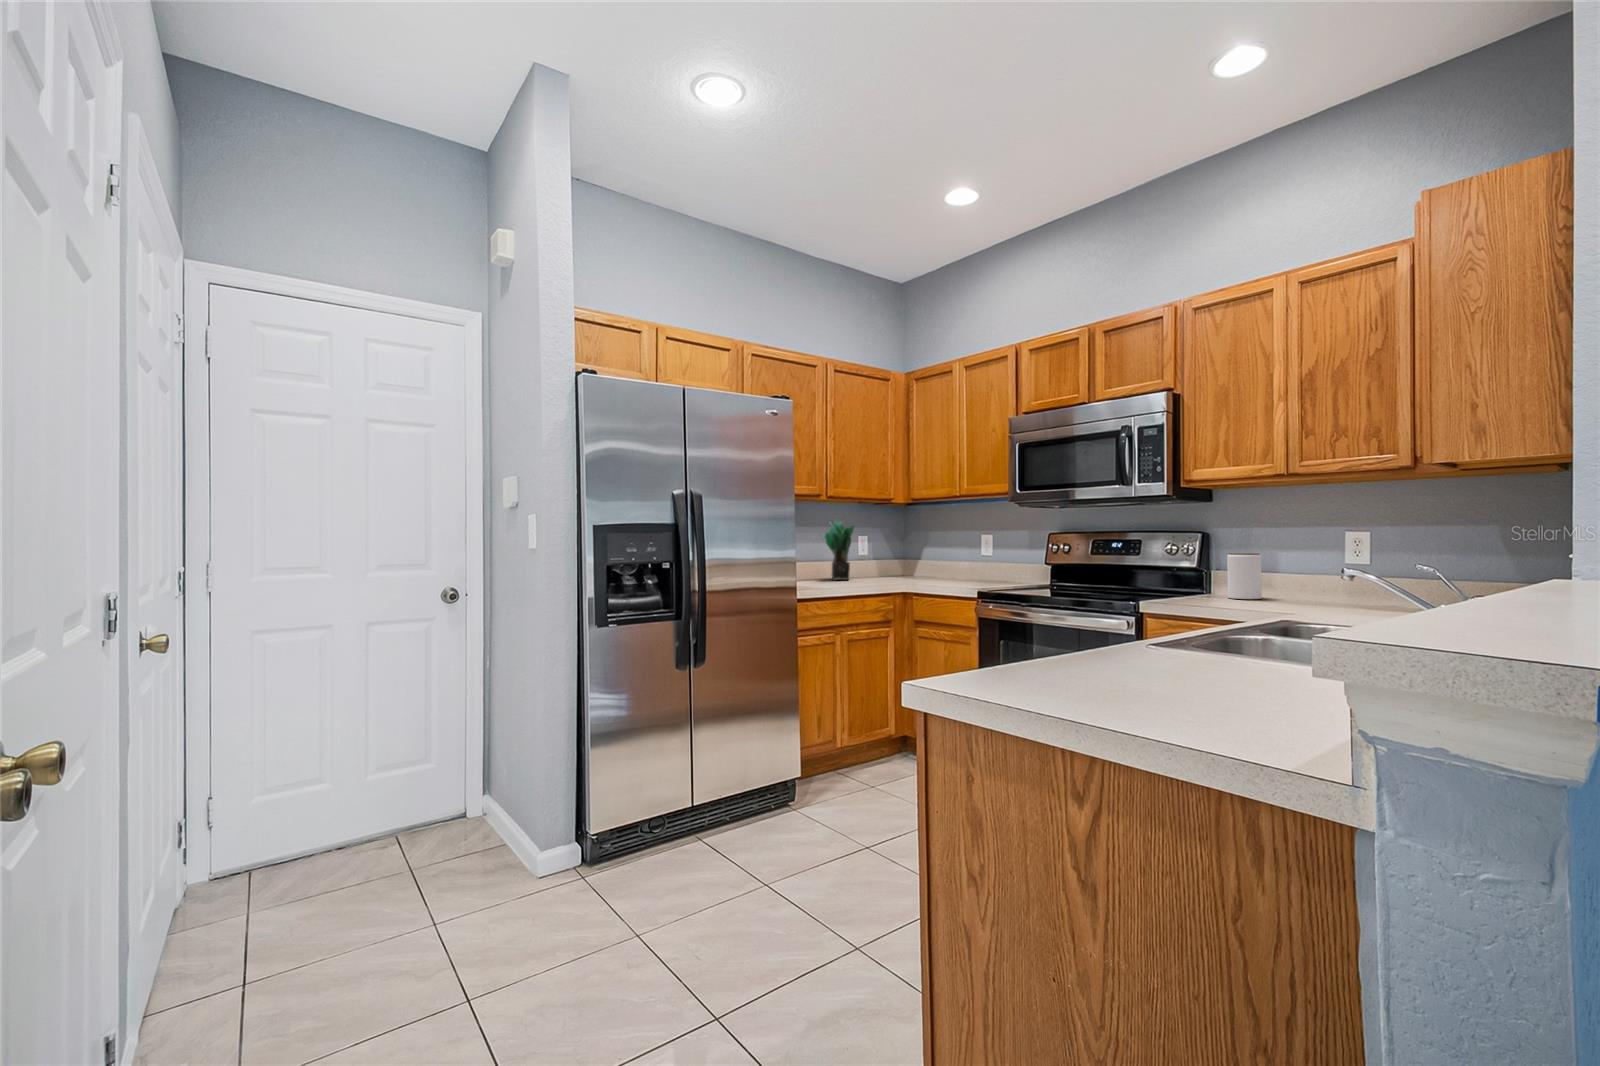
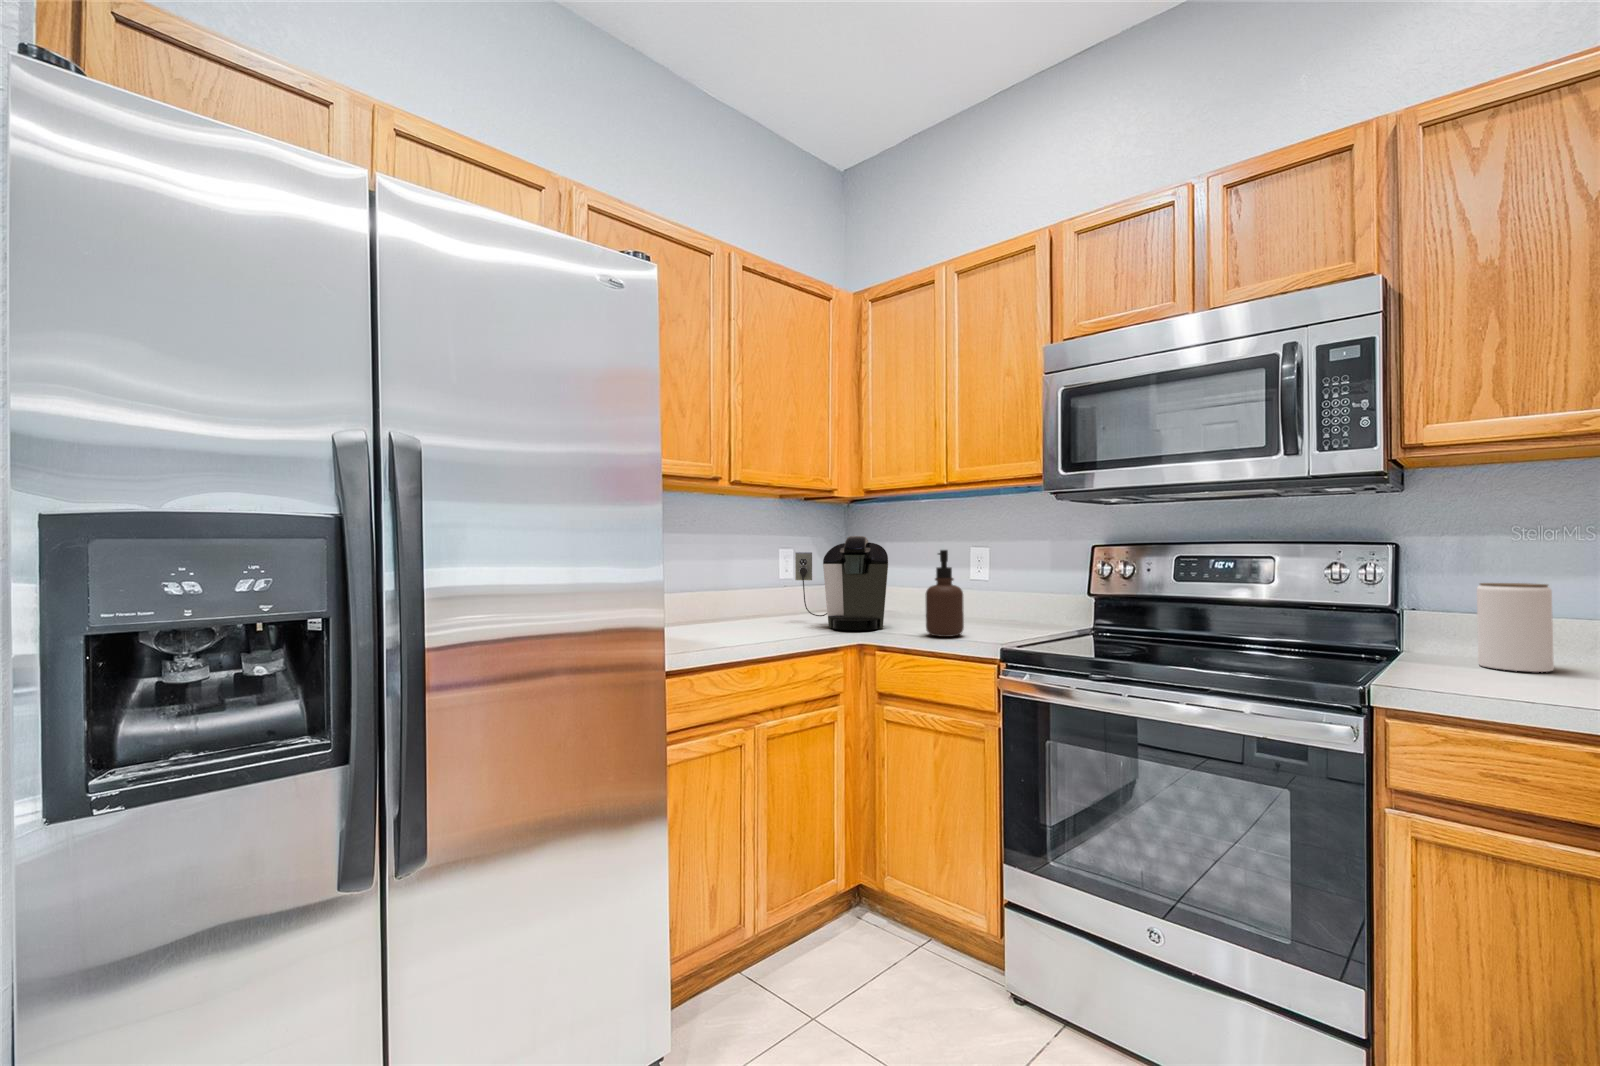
potted plant: present [825,520,854,580] -> none [715,520,773,618]
coffee maker: none [868,529,922,585] -> present [795,536,888,630]
soap dispenser: none [941,537,963,587] -> present [926,550,964,637]

